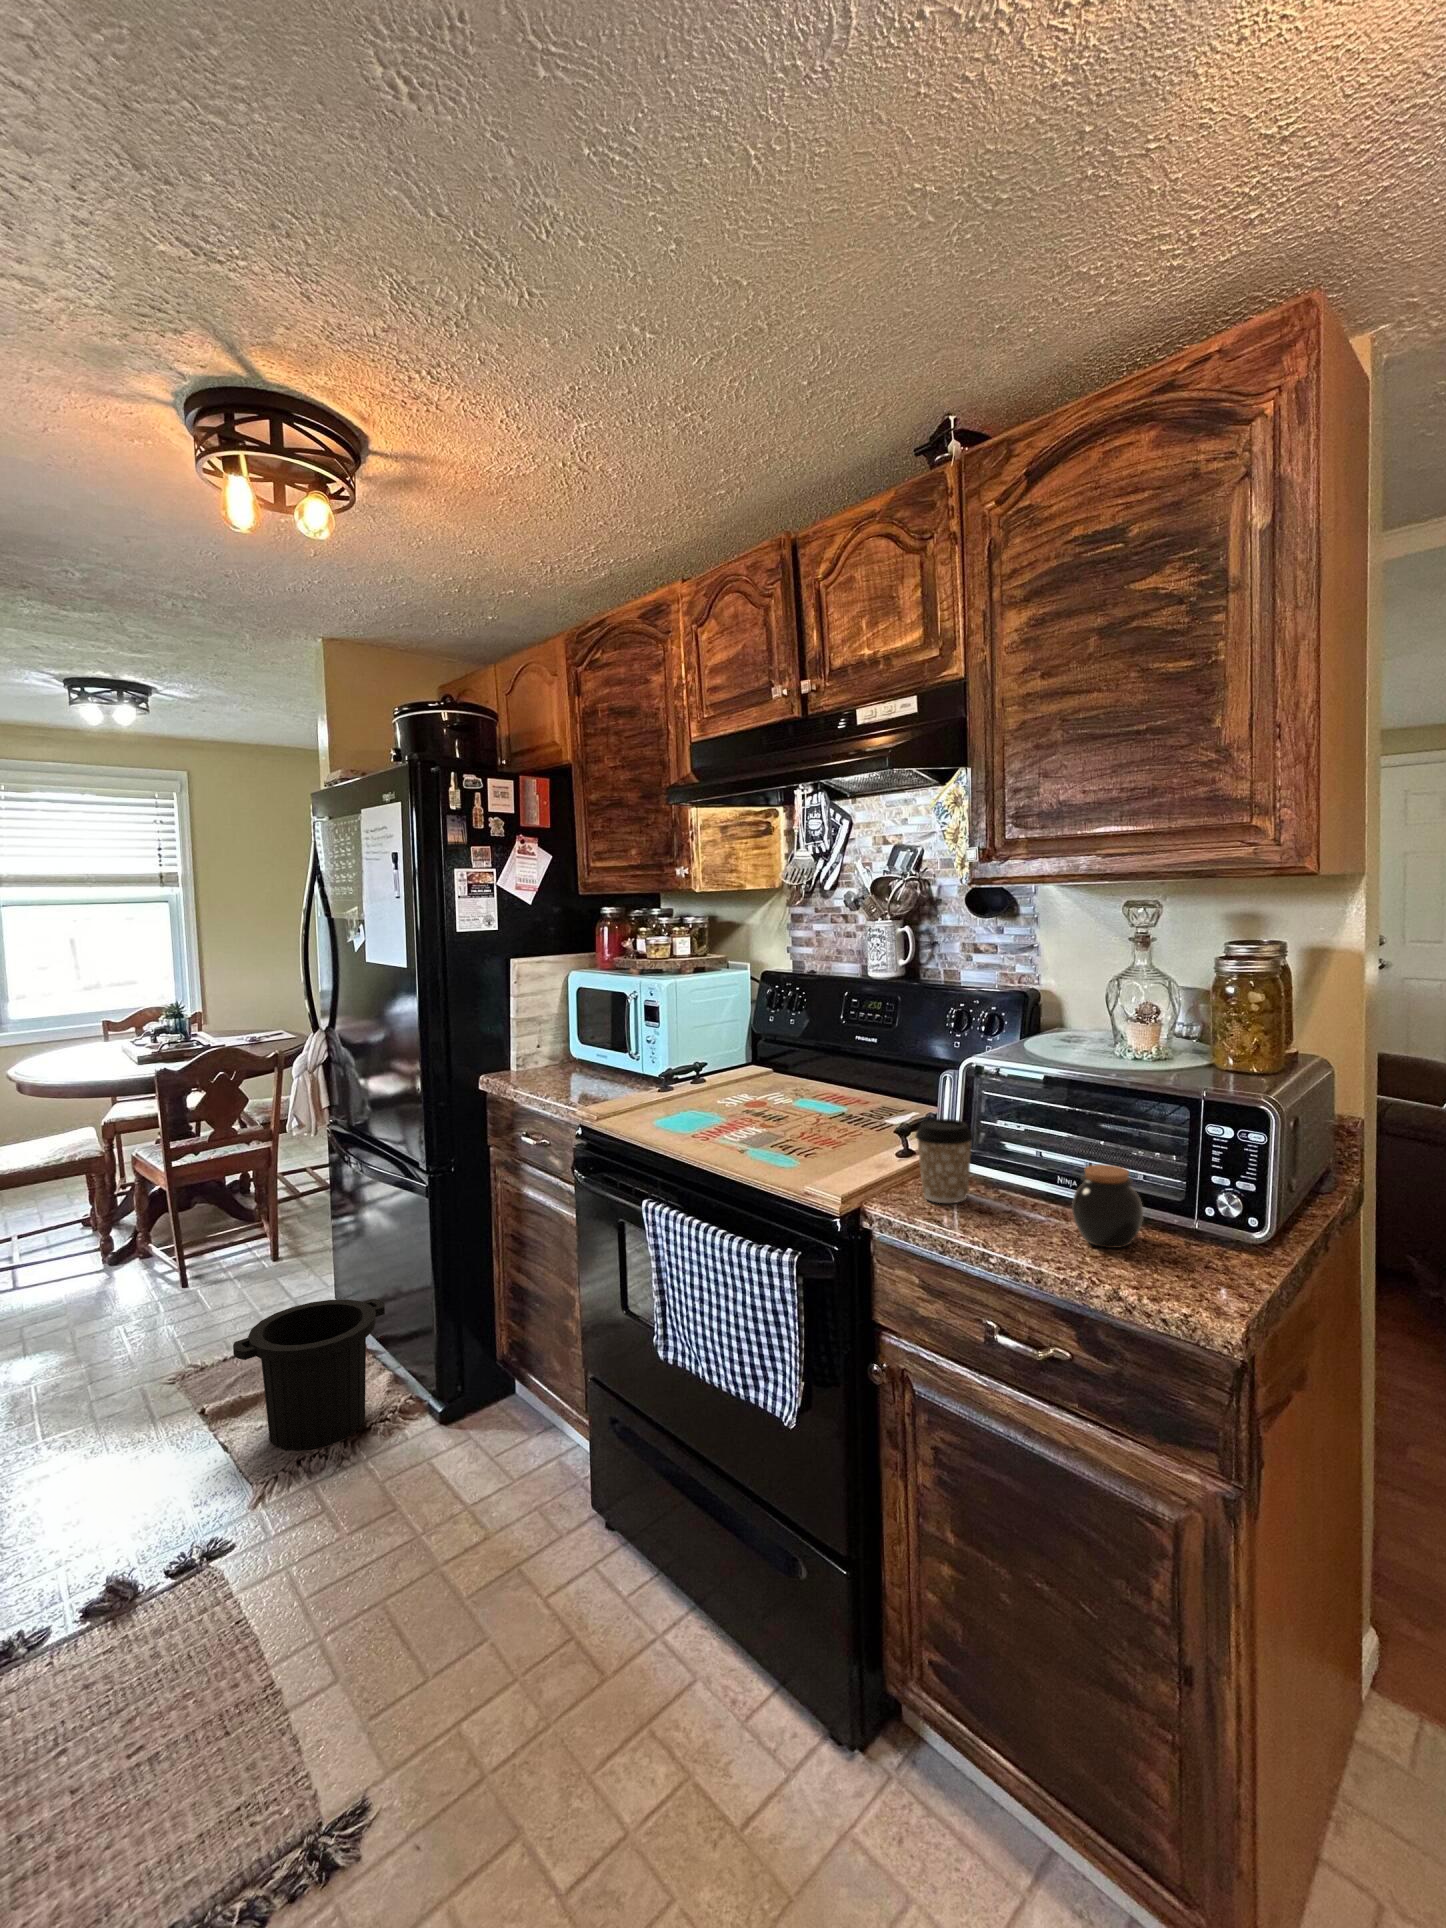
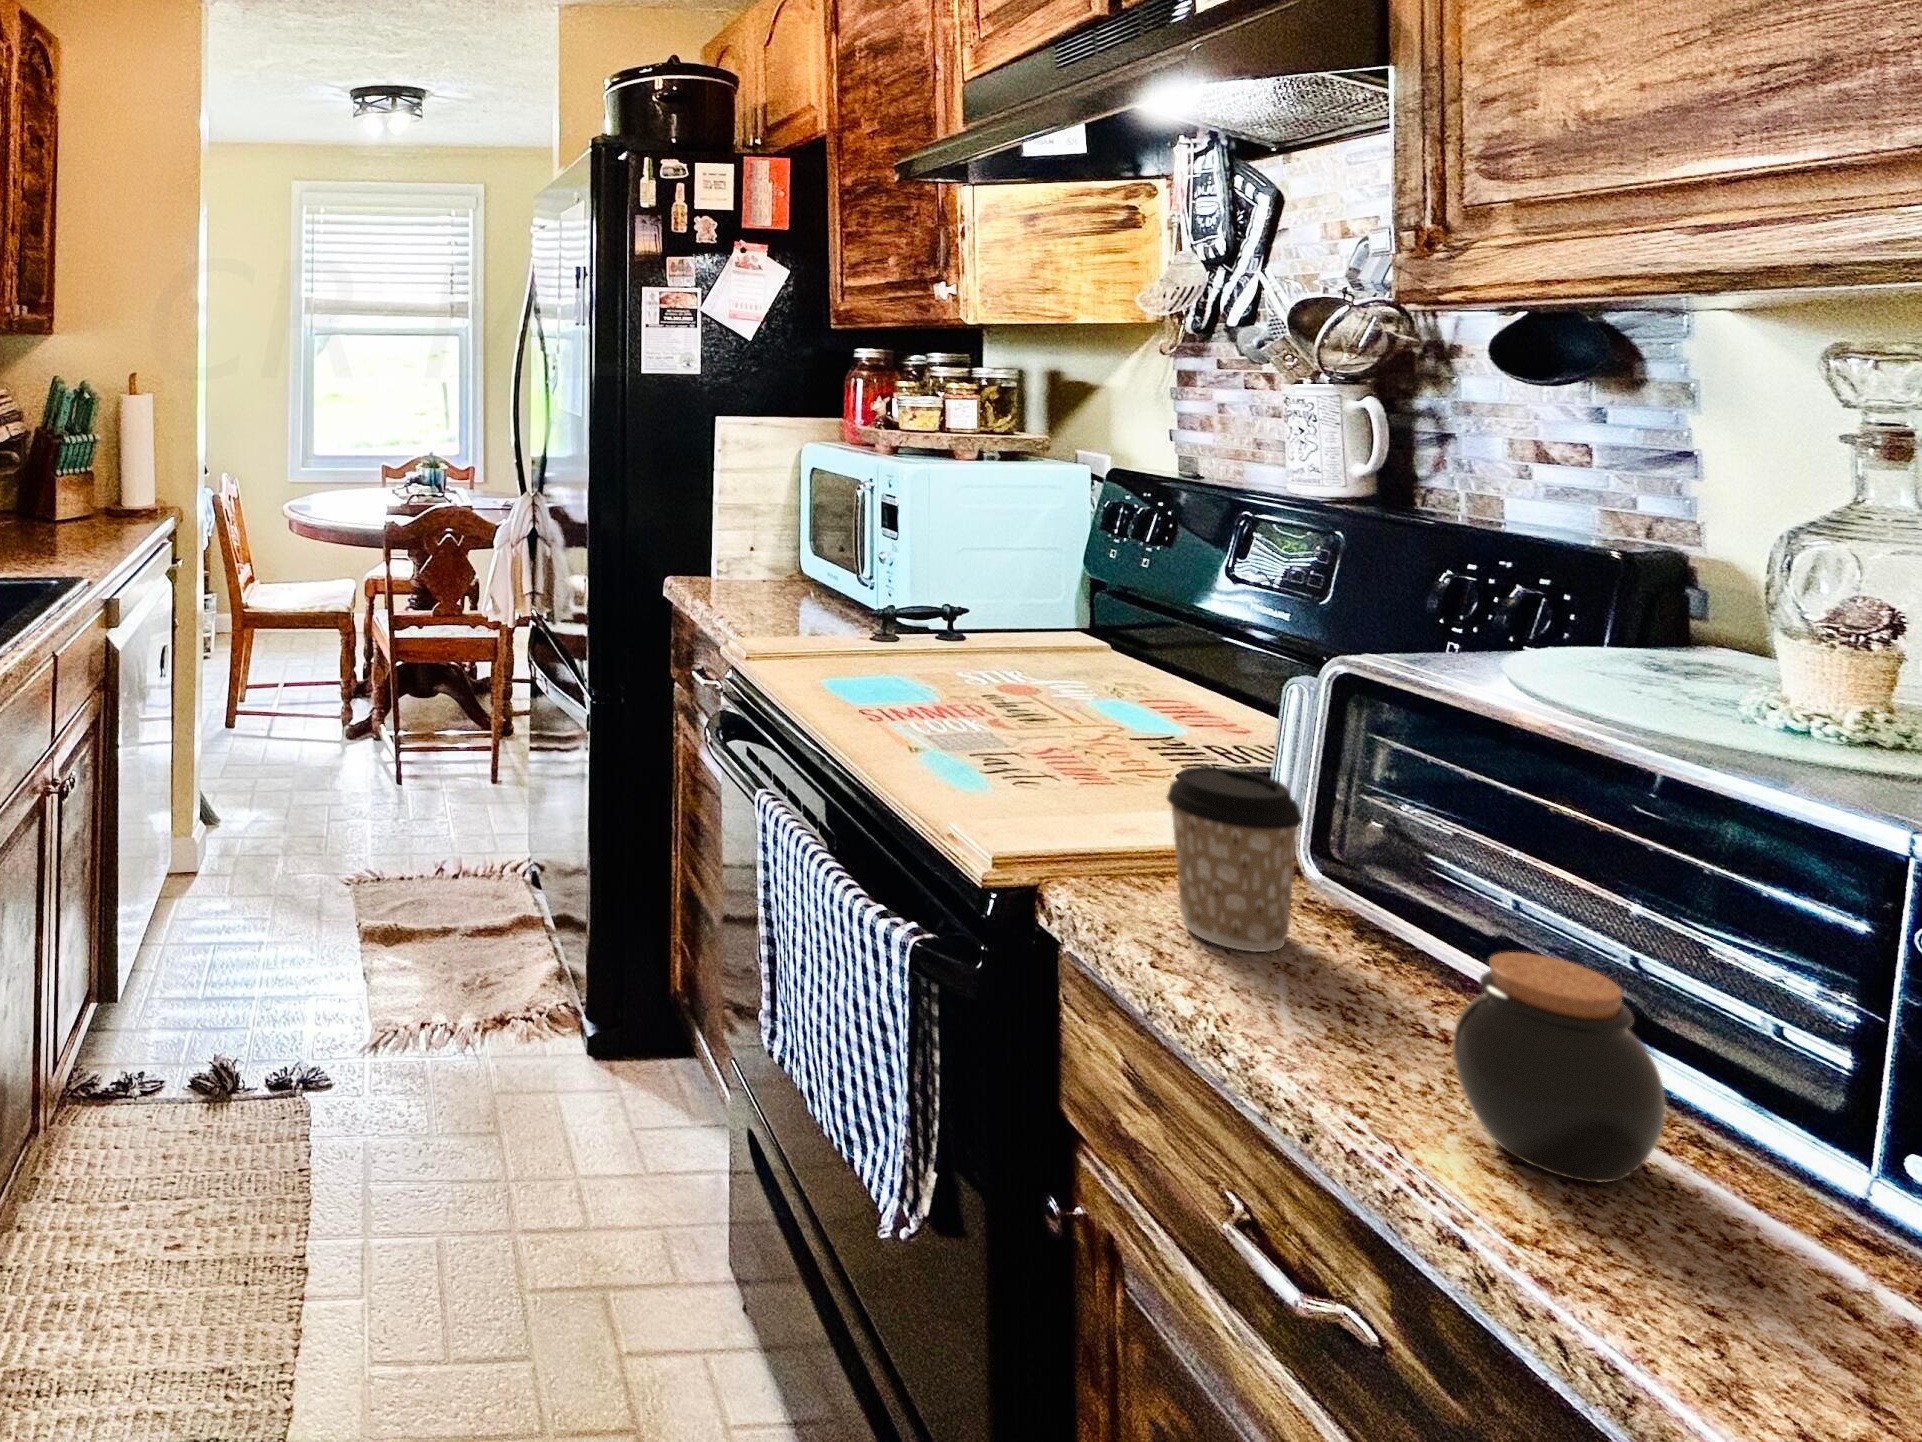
trash can: present [233,1299,385,1450] -> none [359,838,542,1031]

